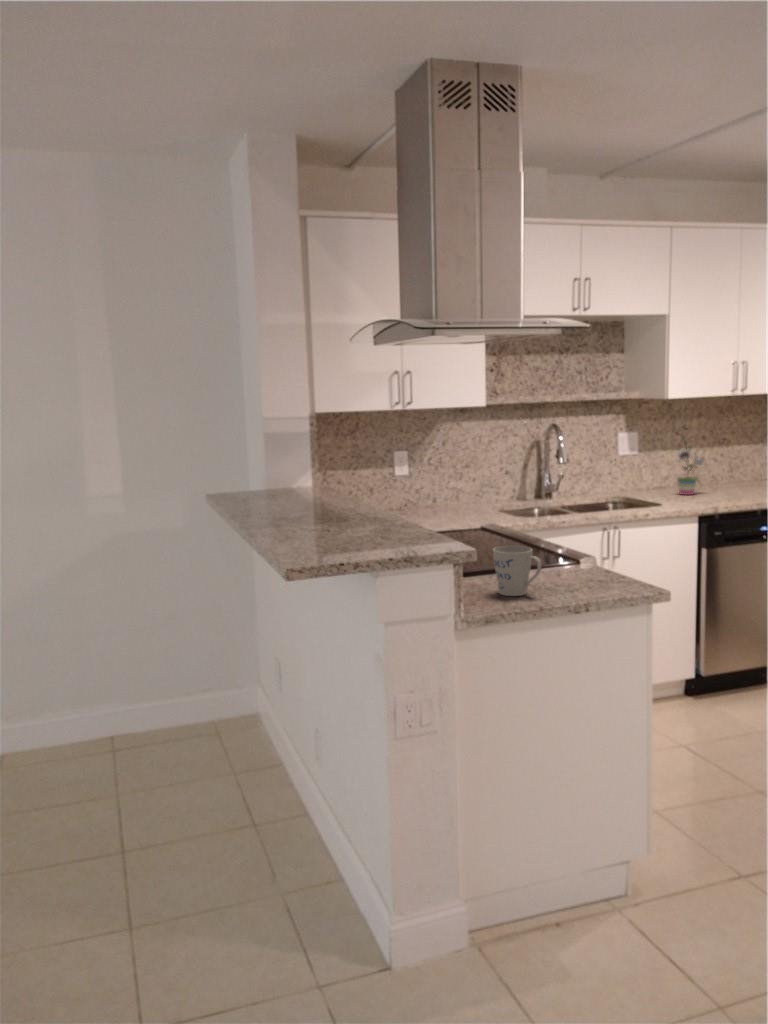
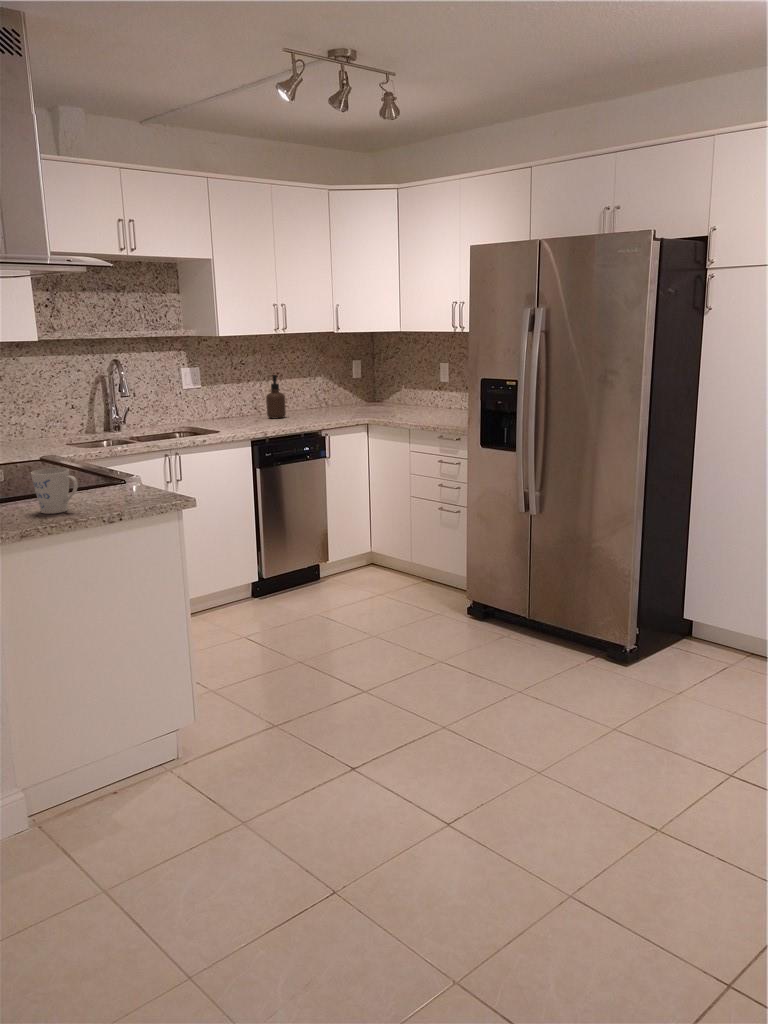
soap dispenser: none [711,443,734,492] -> present [266,375,286,419]
potted plant: present [677,447,704,495] -> none [232,368,262,422]

